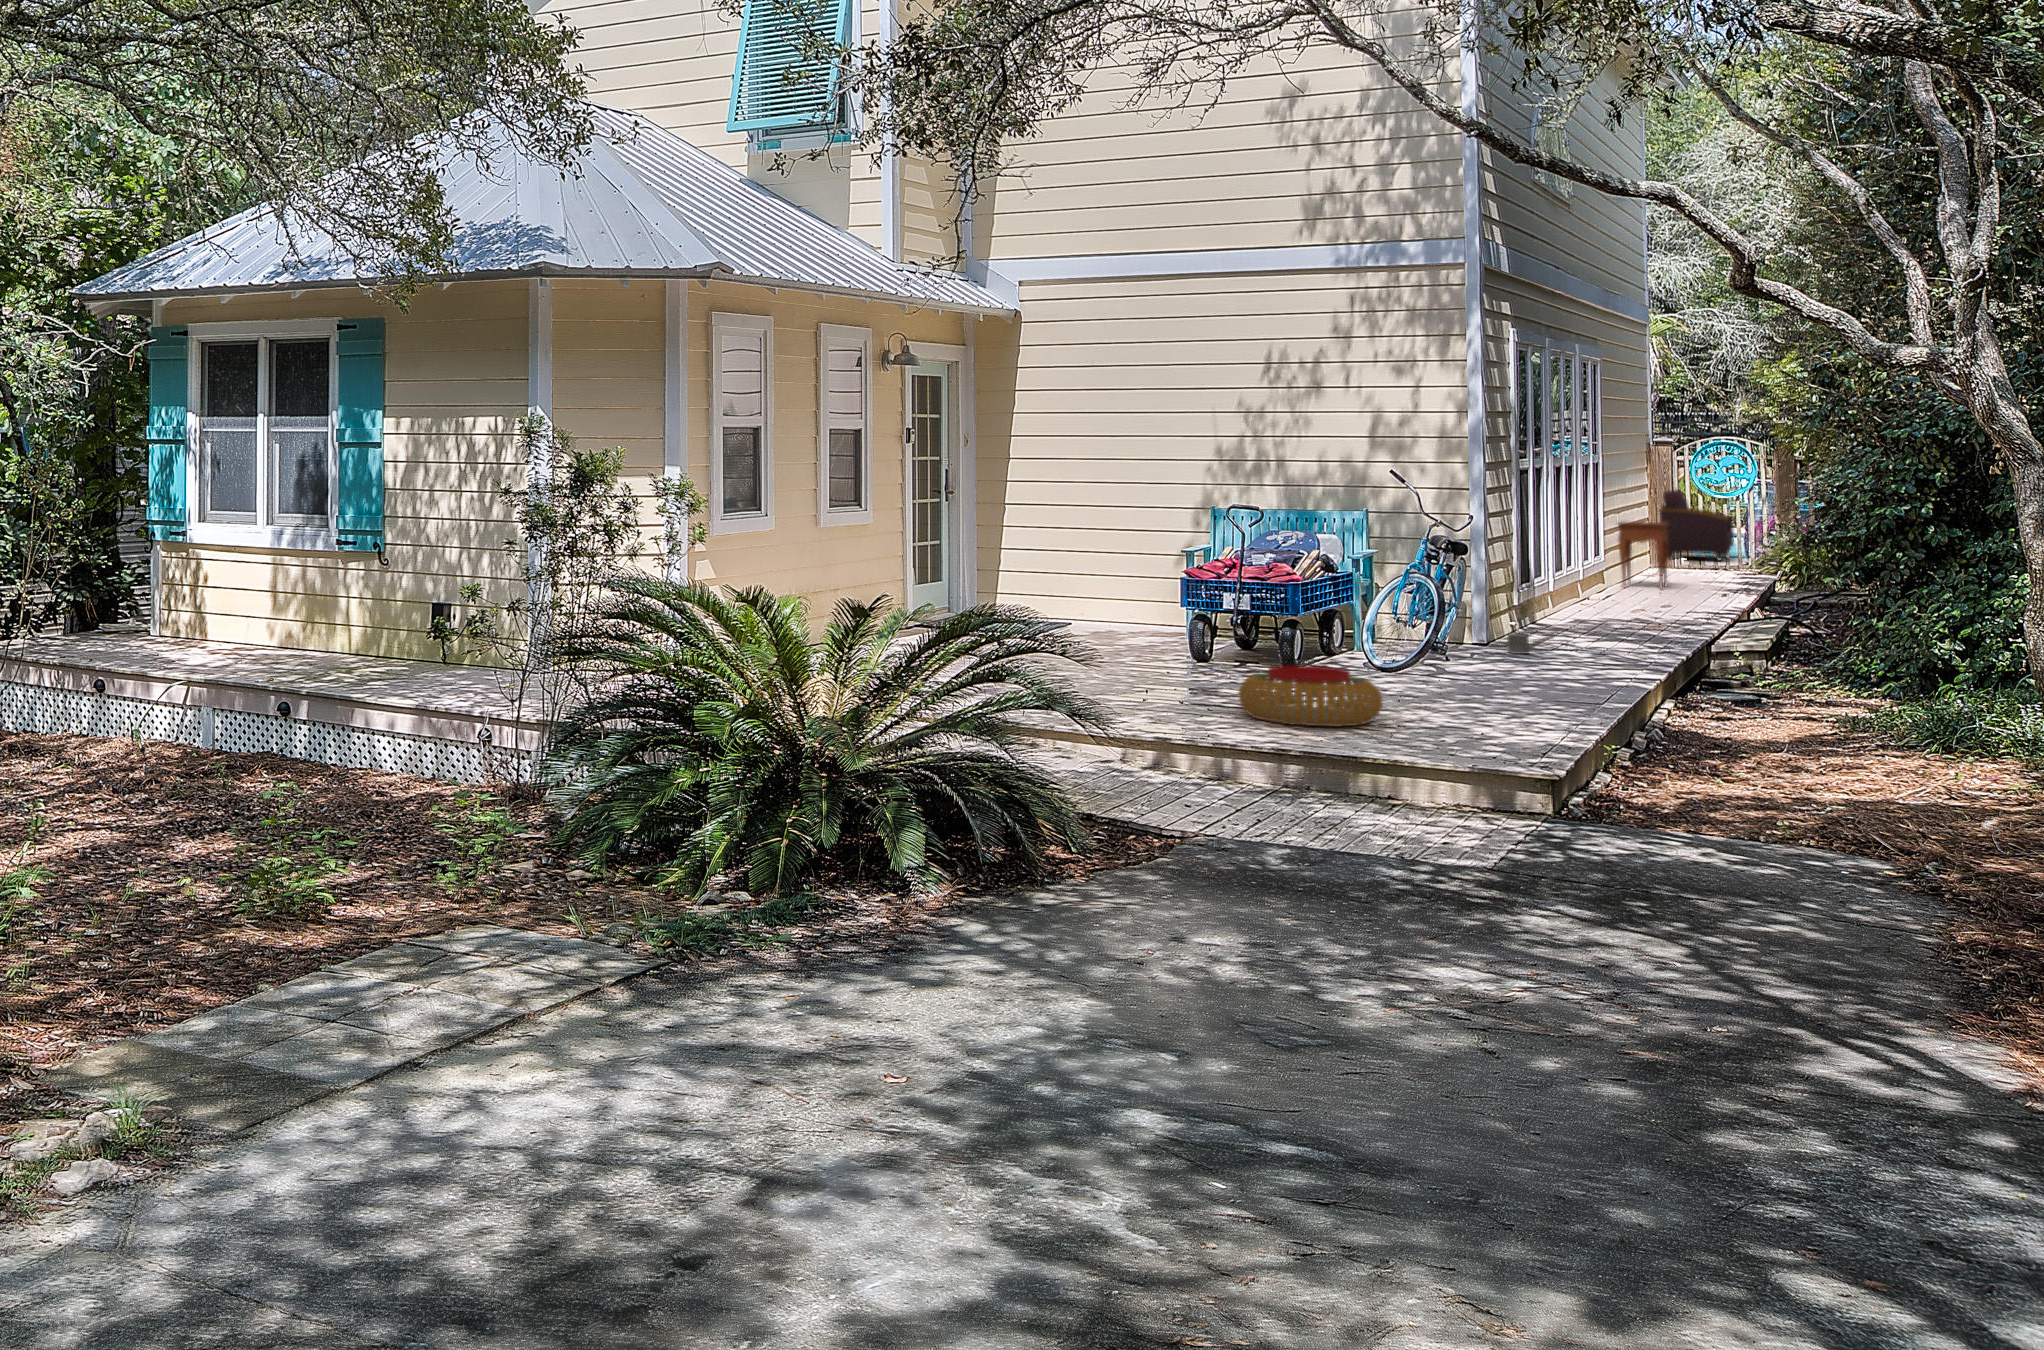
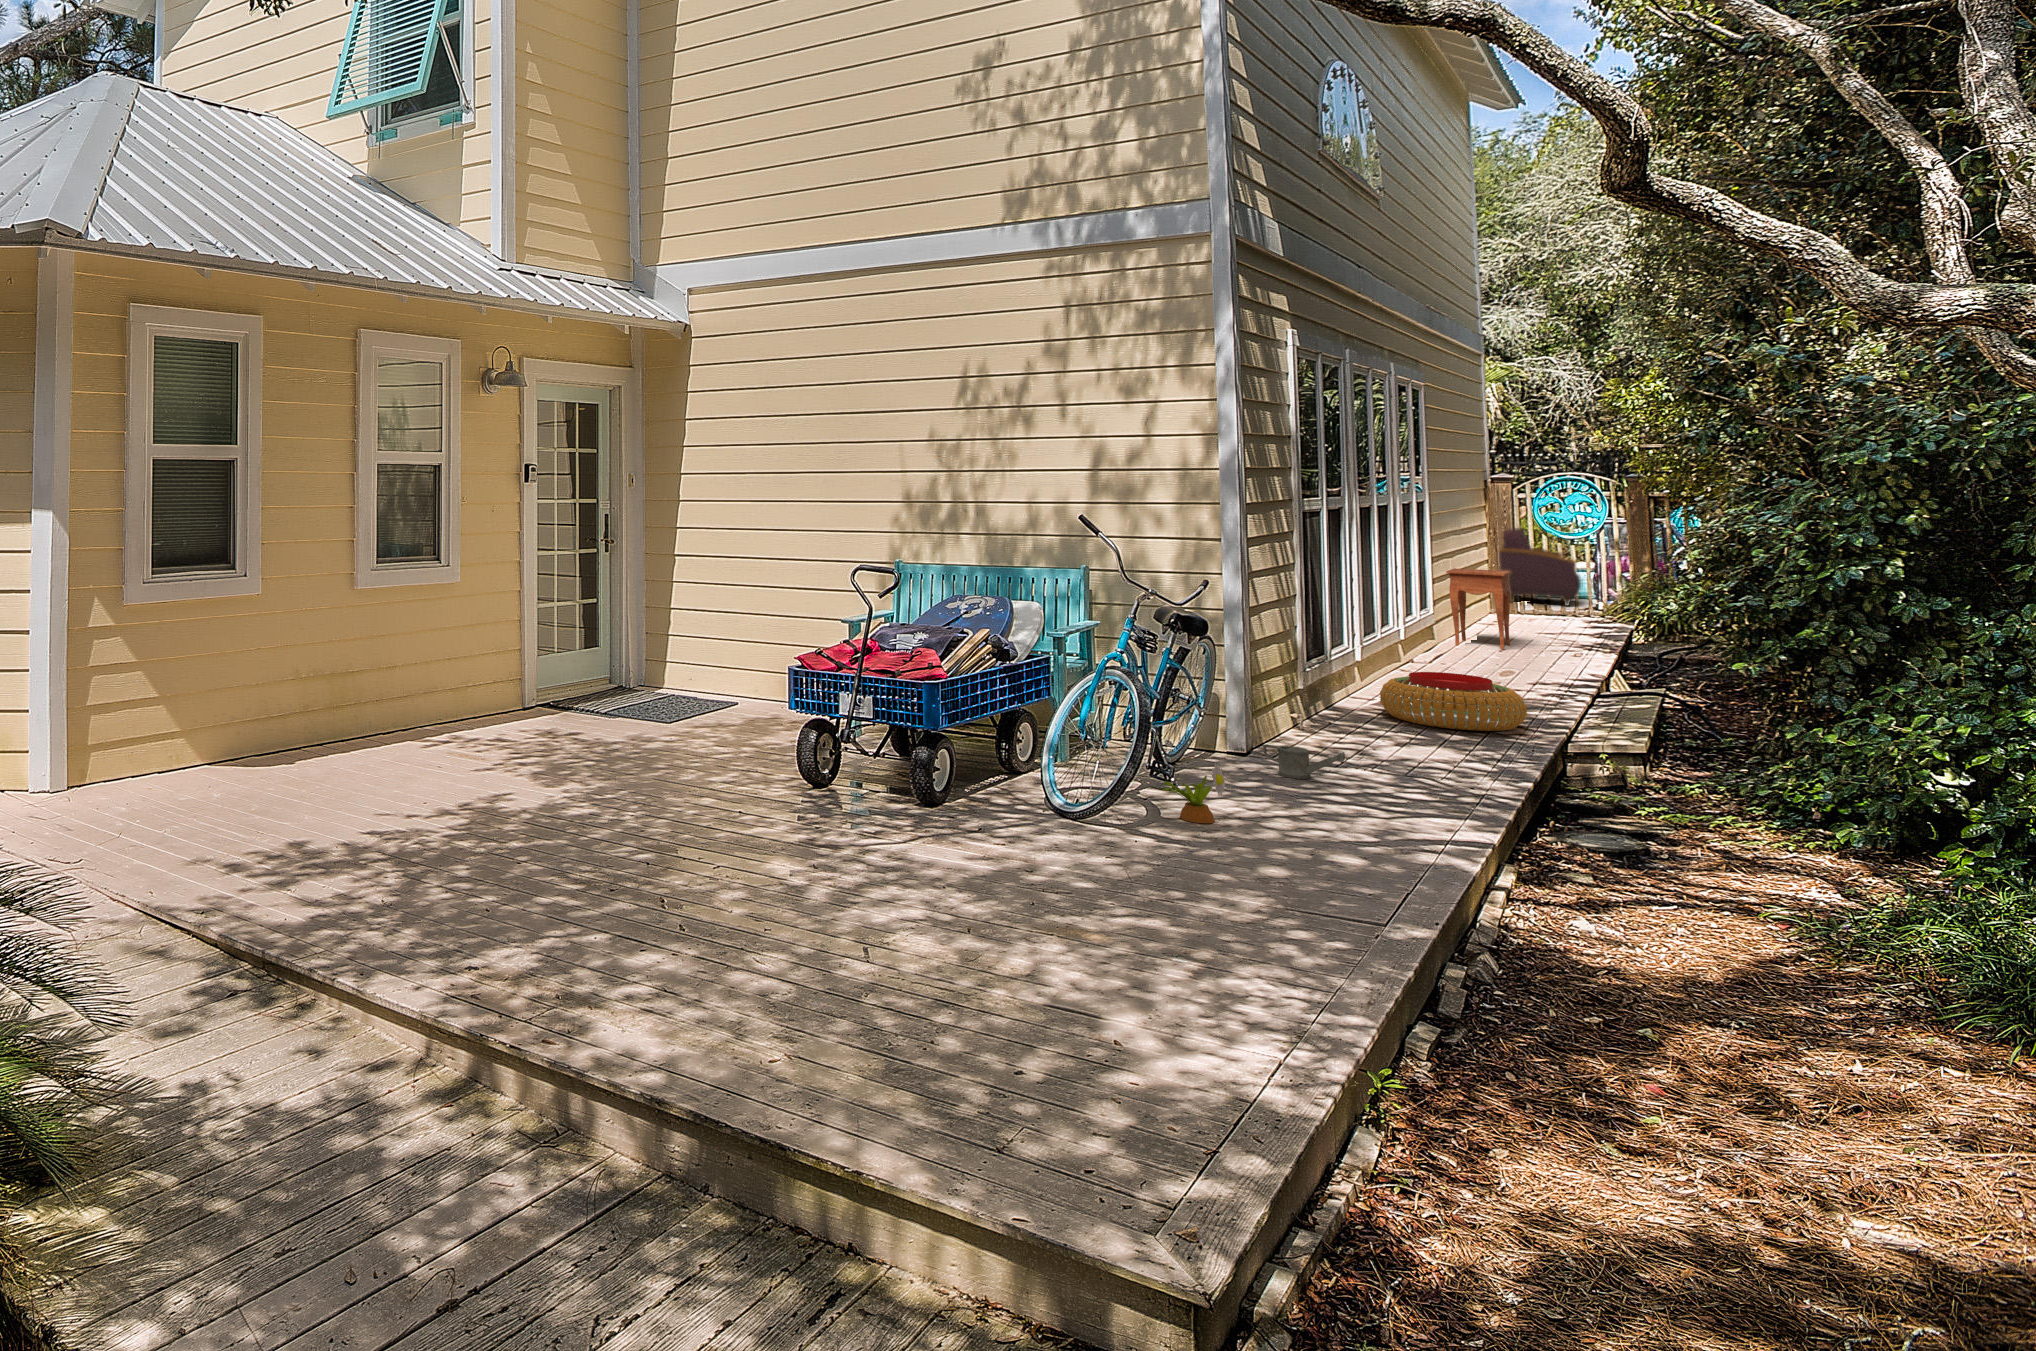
decorative plant: none [1440,631,1483,671] -> present [1162,763,1225,823]
pouf: present [1239,665,1383,727] -> present [1380,672,1527,731]

